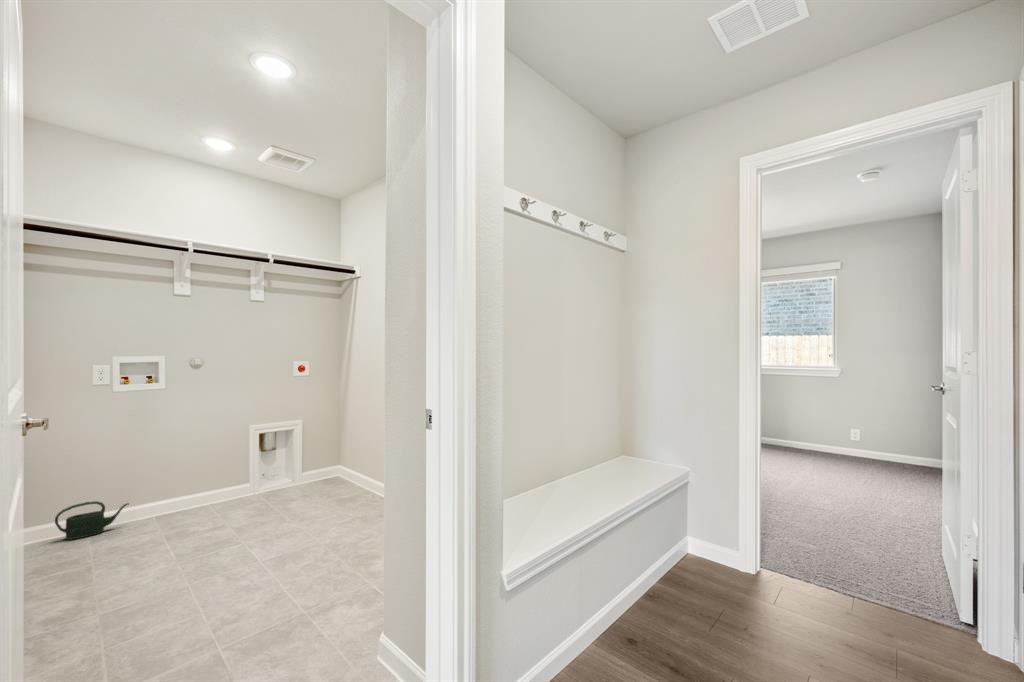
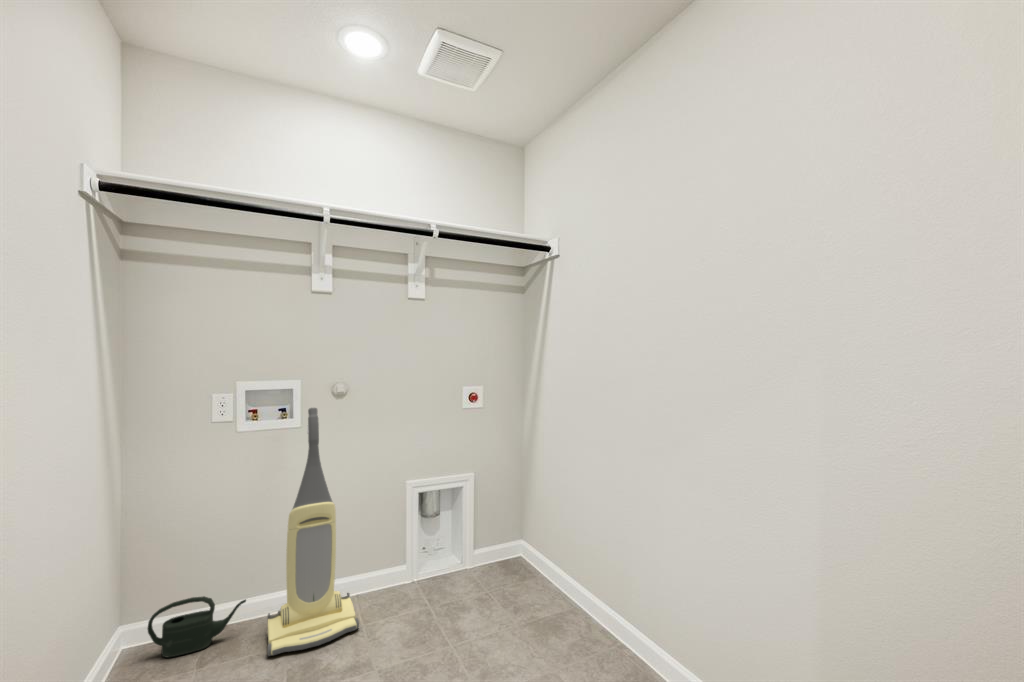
vacuum cleaner: none [146,376,216,531] -> present [267,408,359,656]

